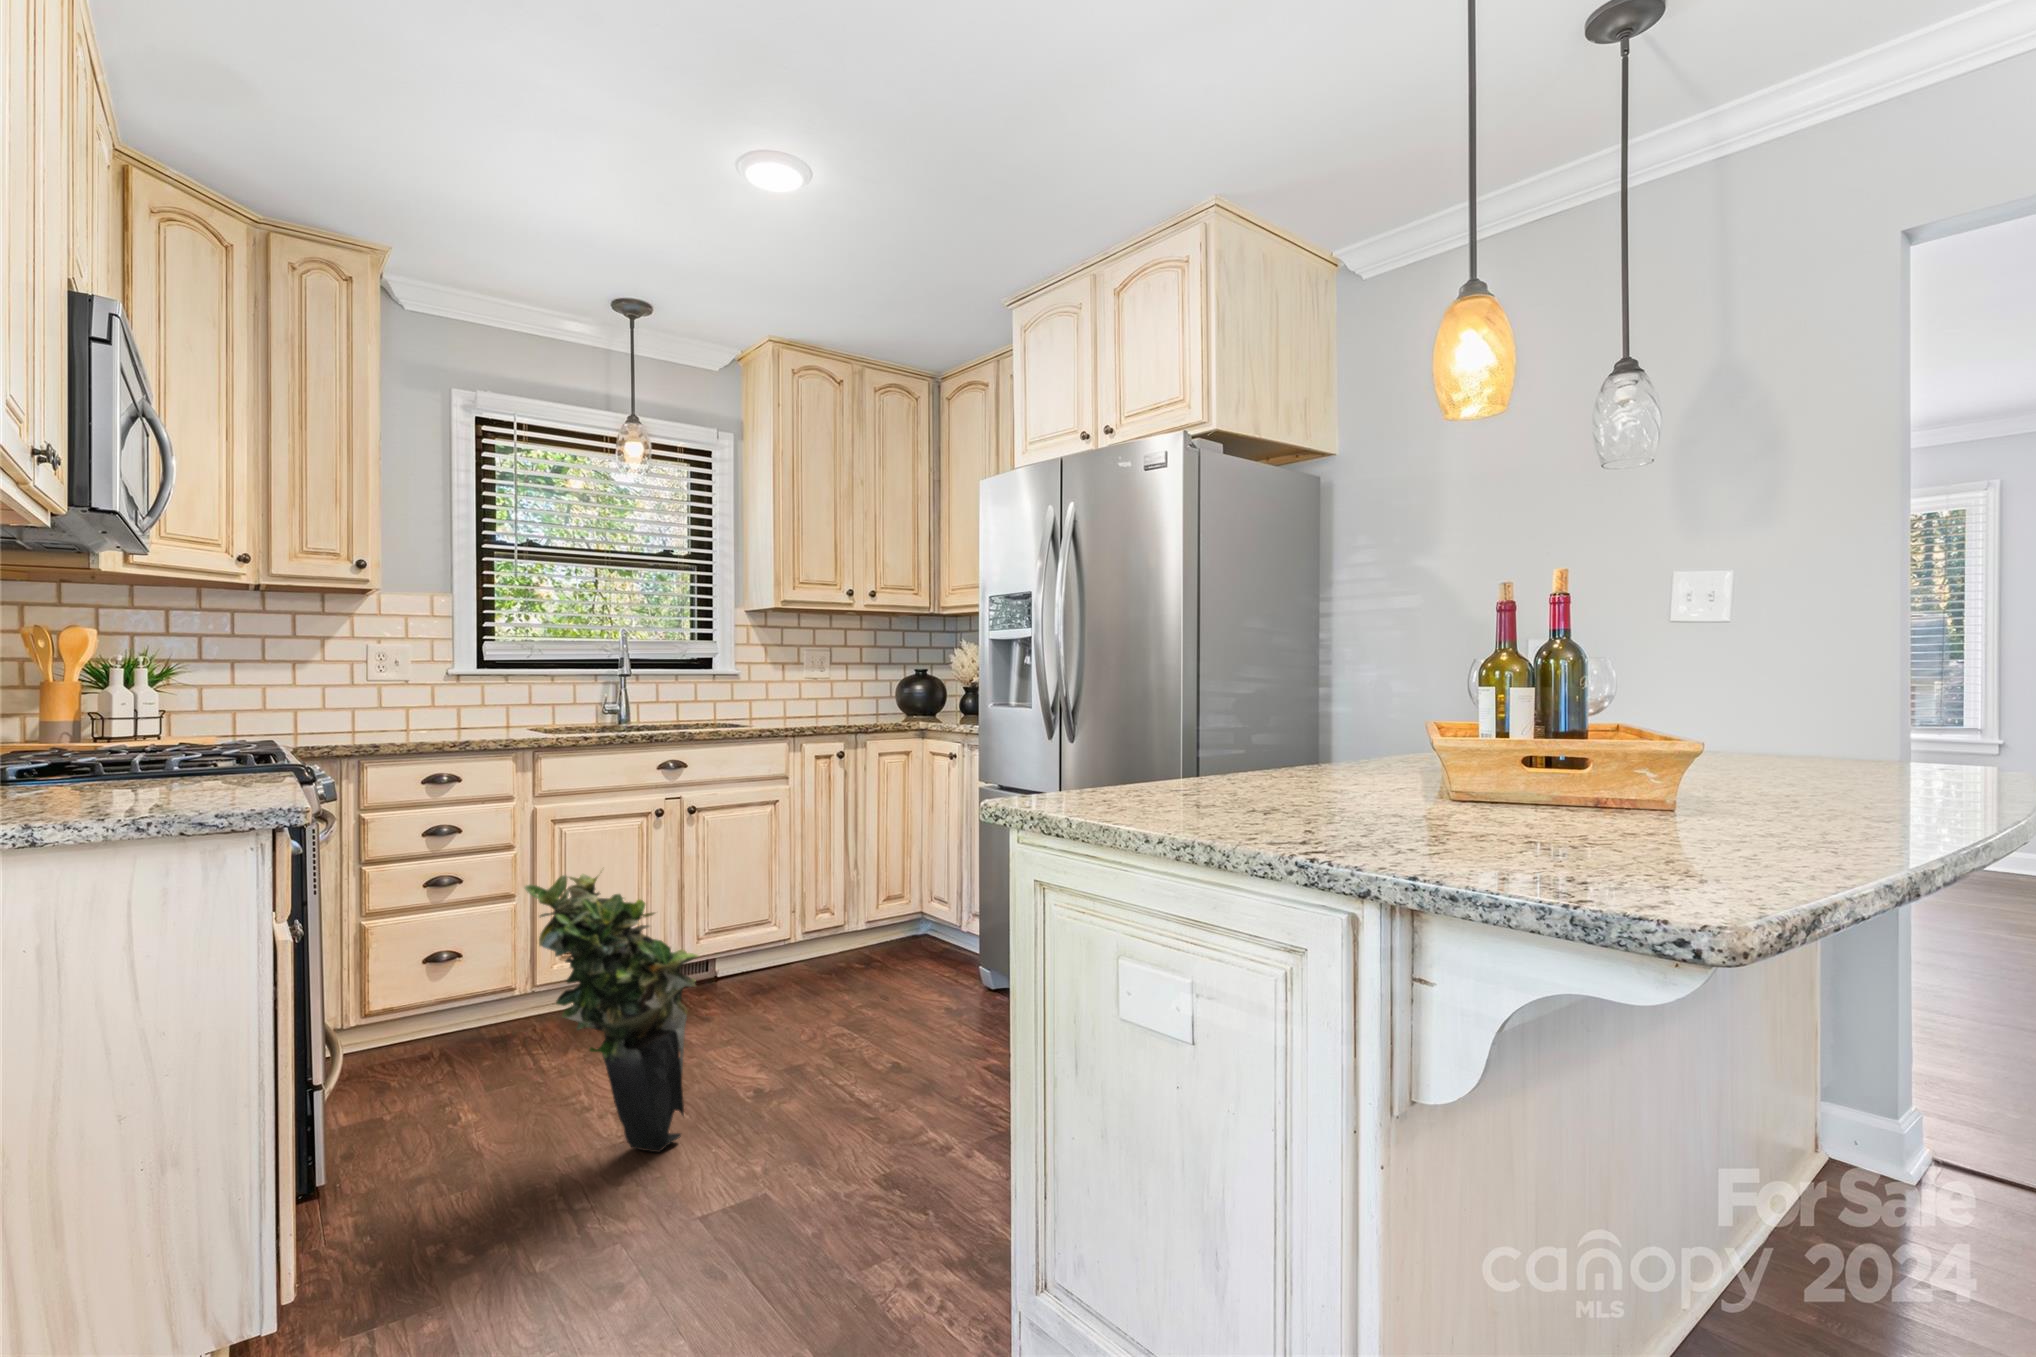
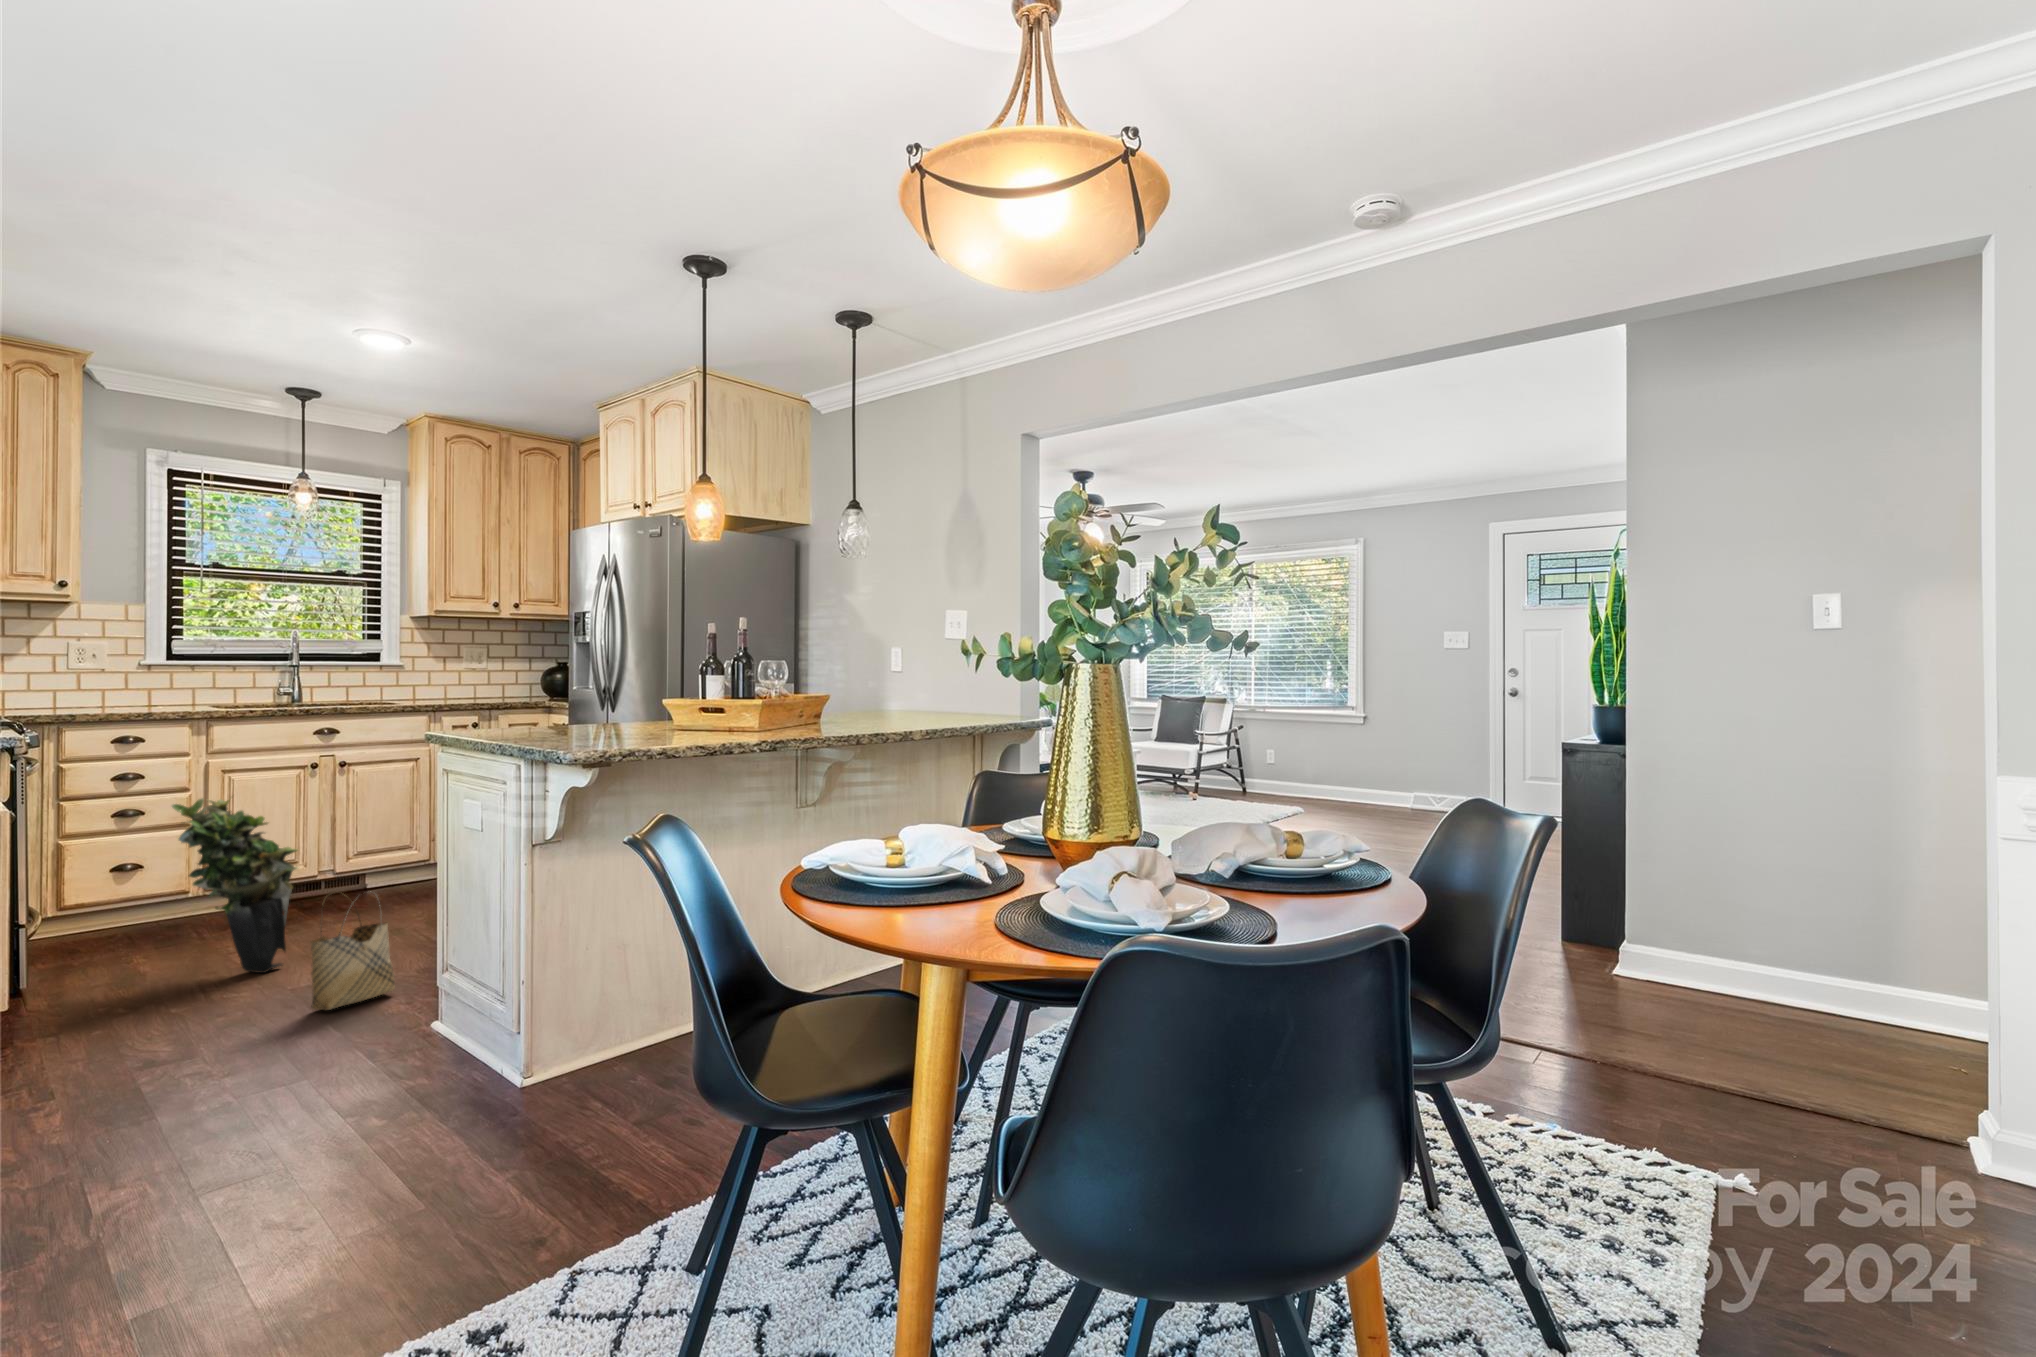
woven basket: none [778,1048,891,1273] -> present [310,892,395,1010]

